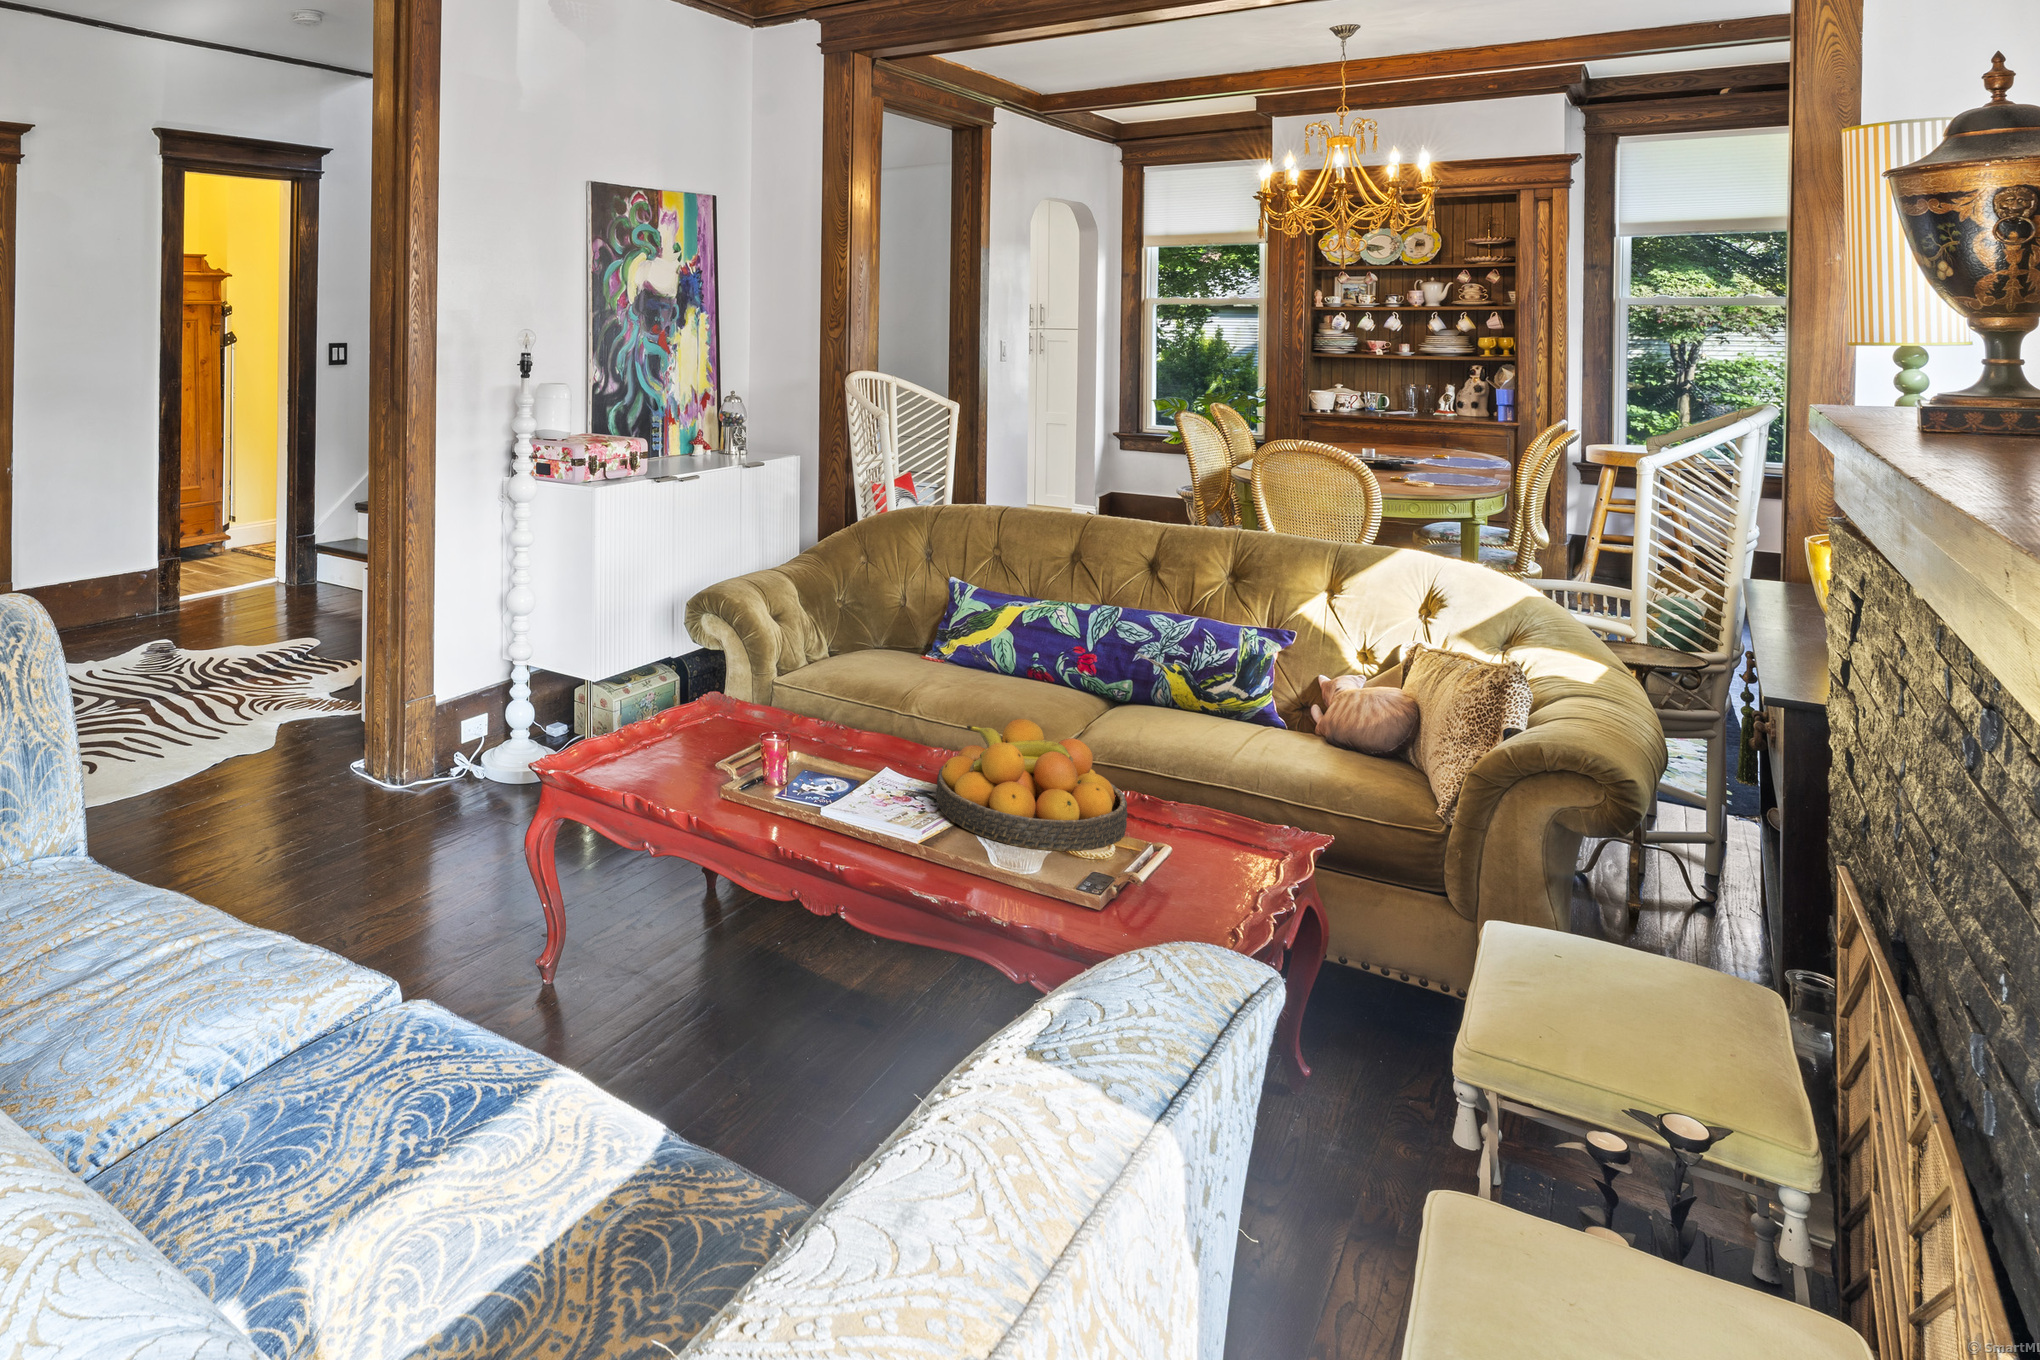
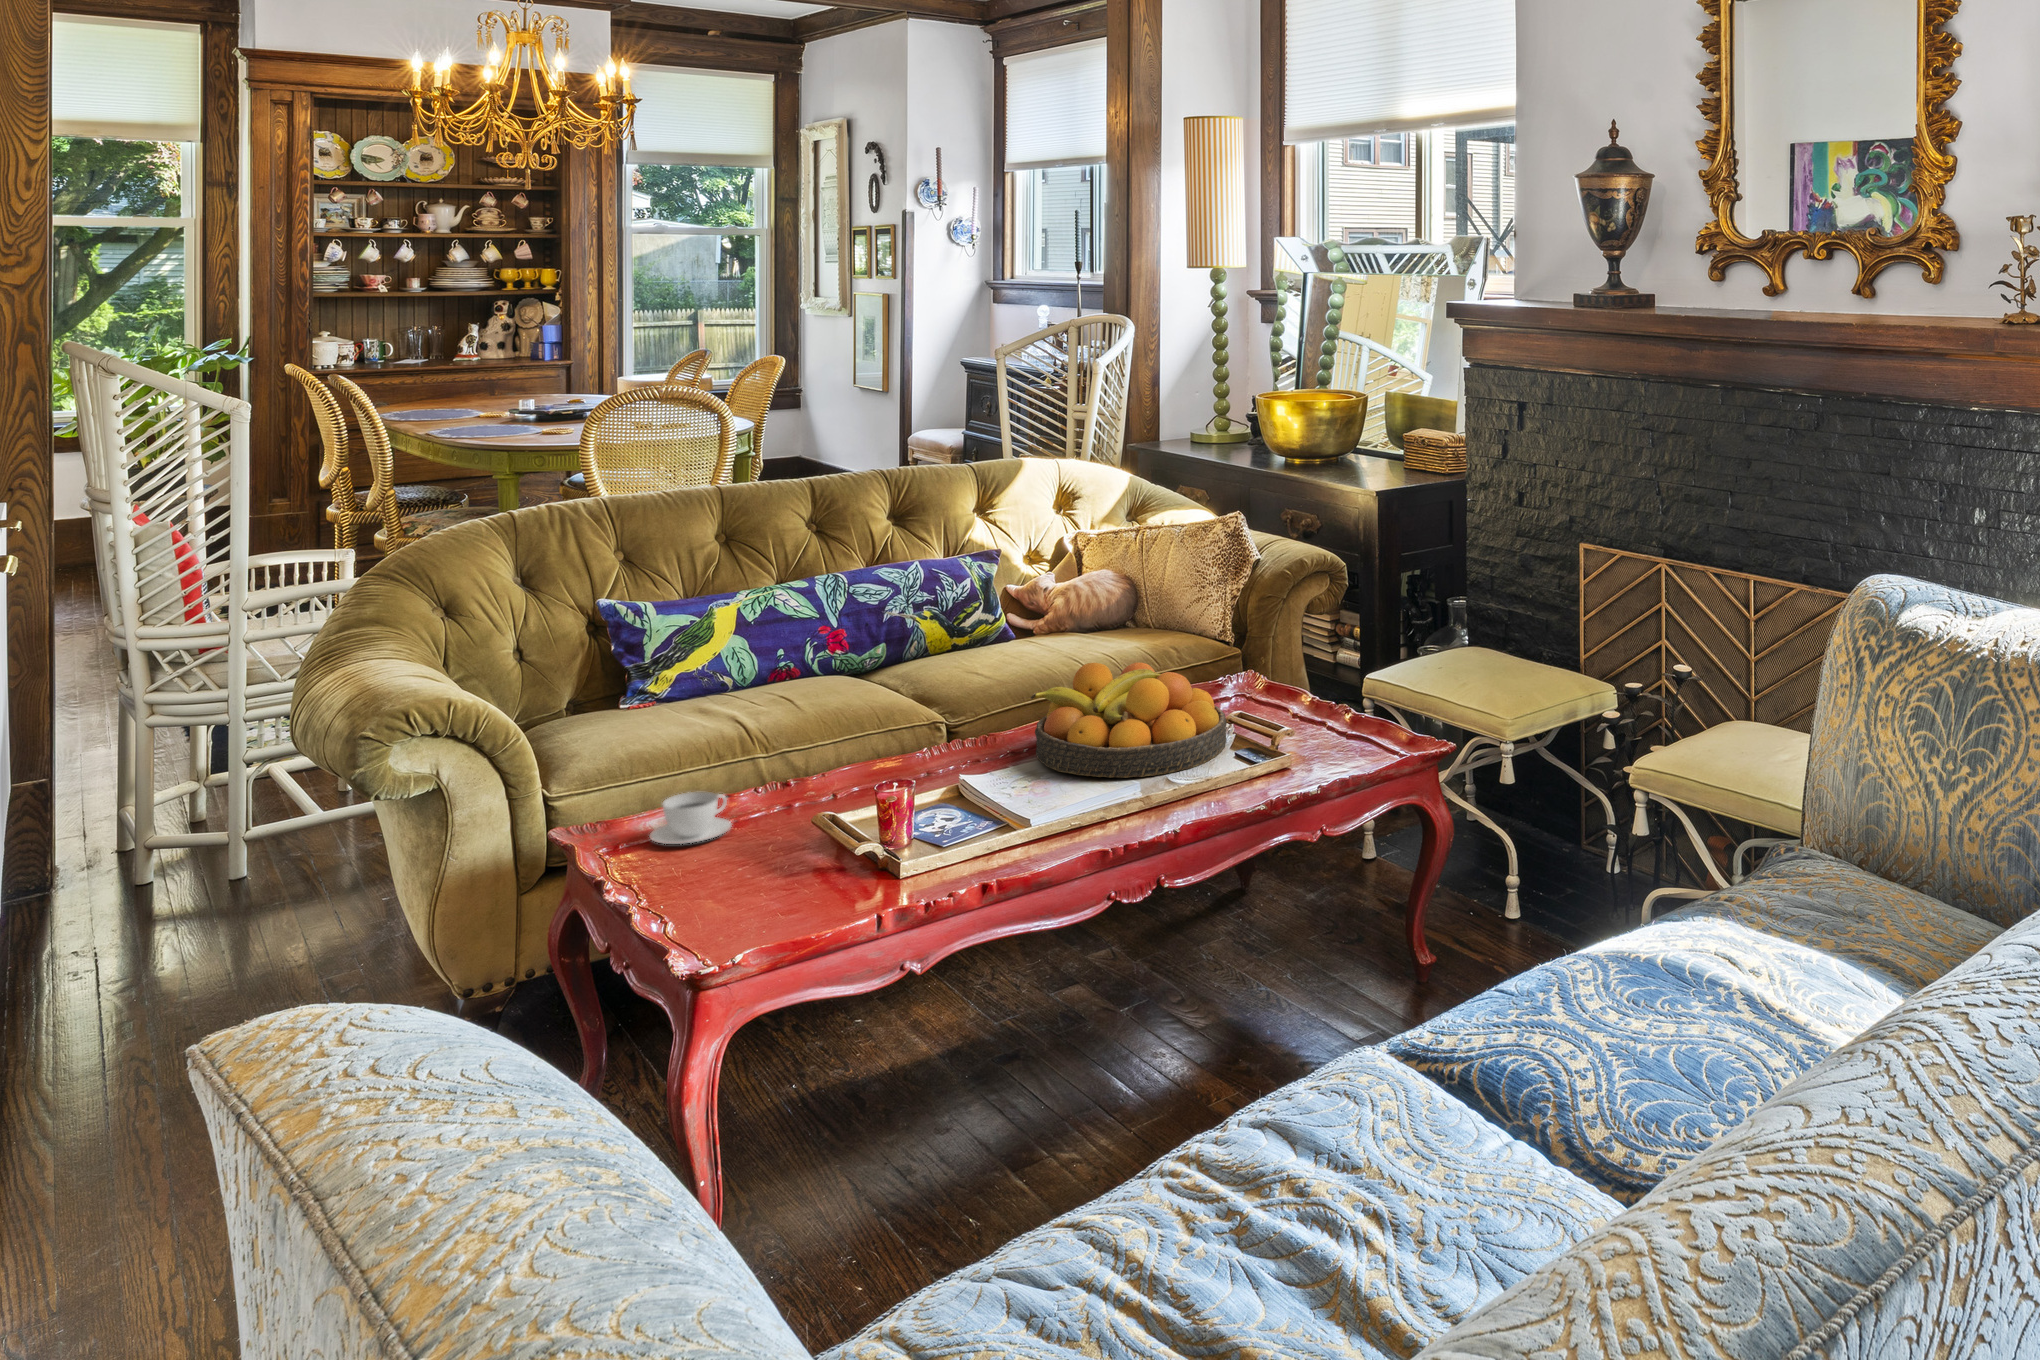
teacup: none [712,693,764,729] -> present [650,792,731,844]

